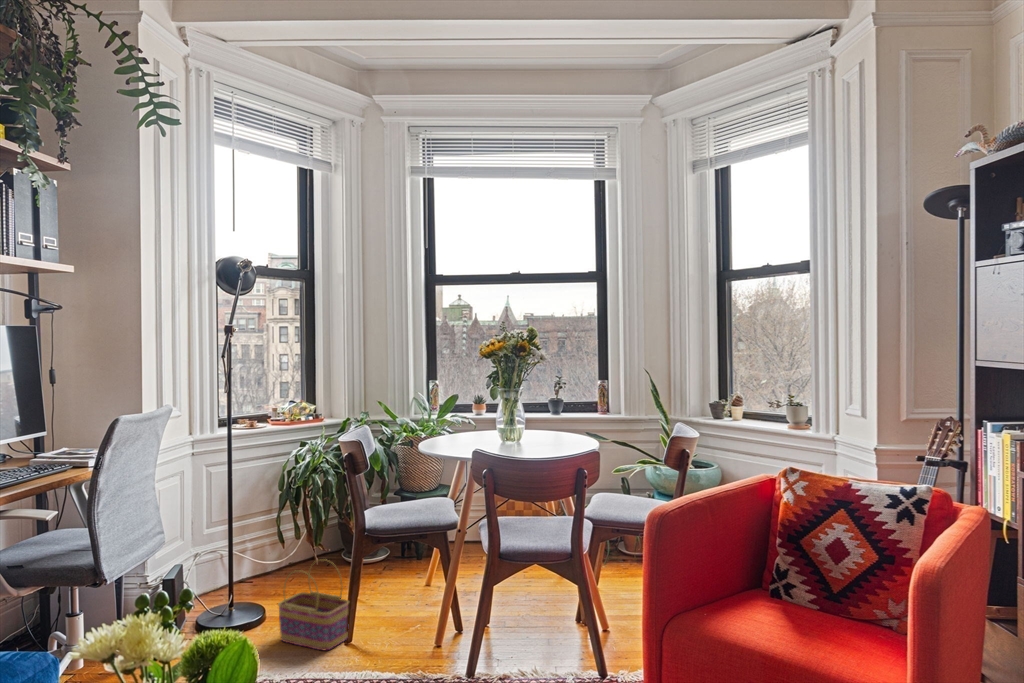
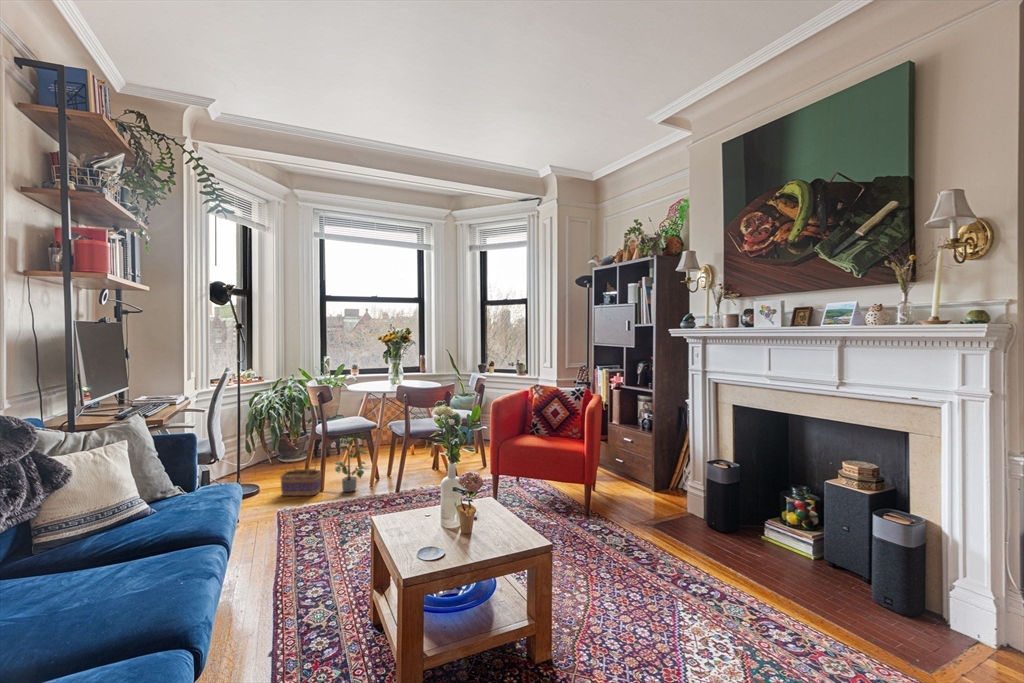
potted plant: none [361,535,431,654] -> present [335,433,370,492]

